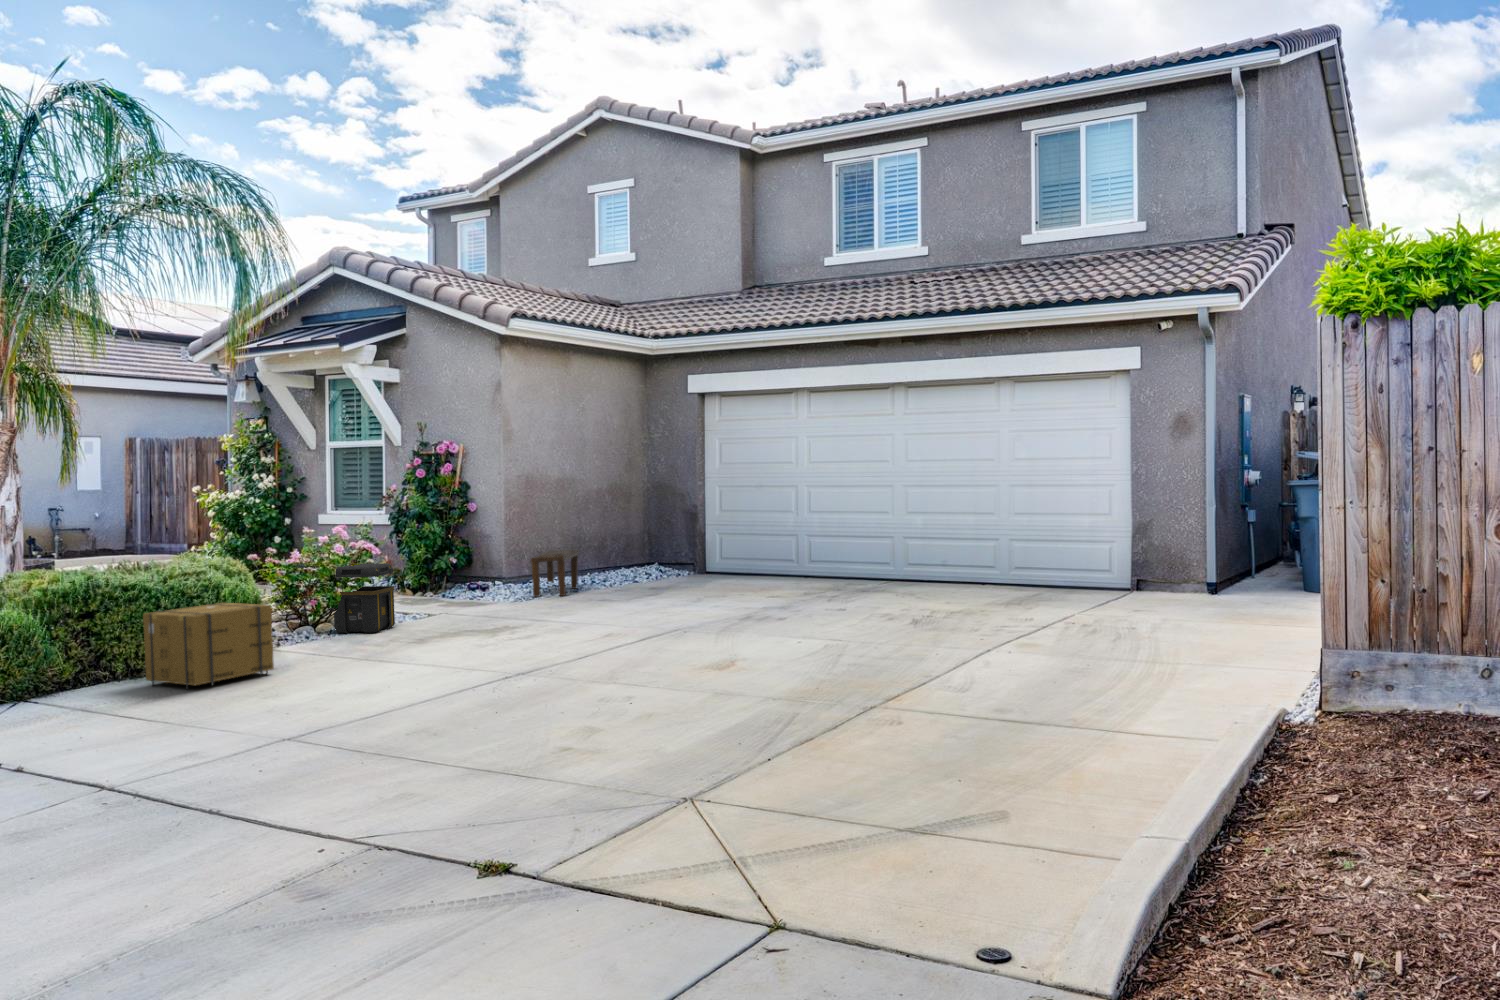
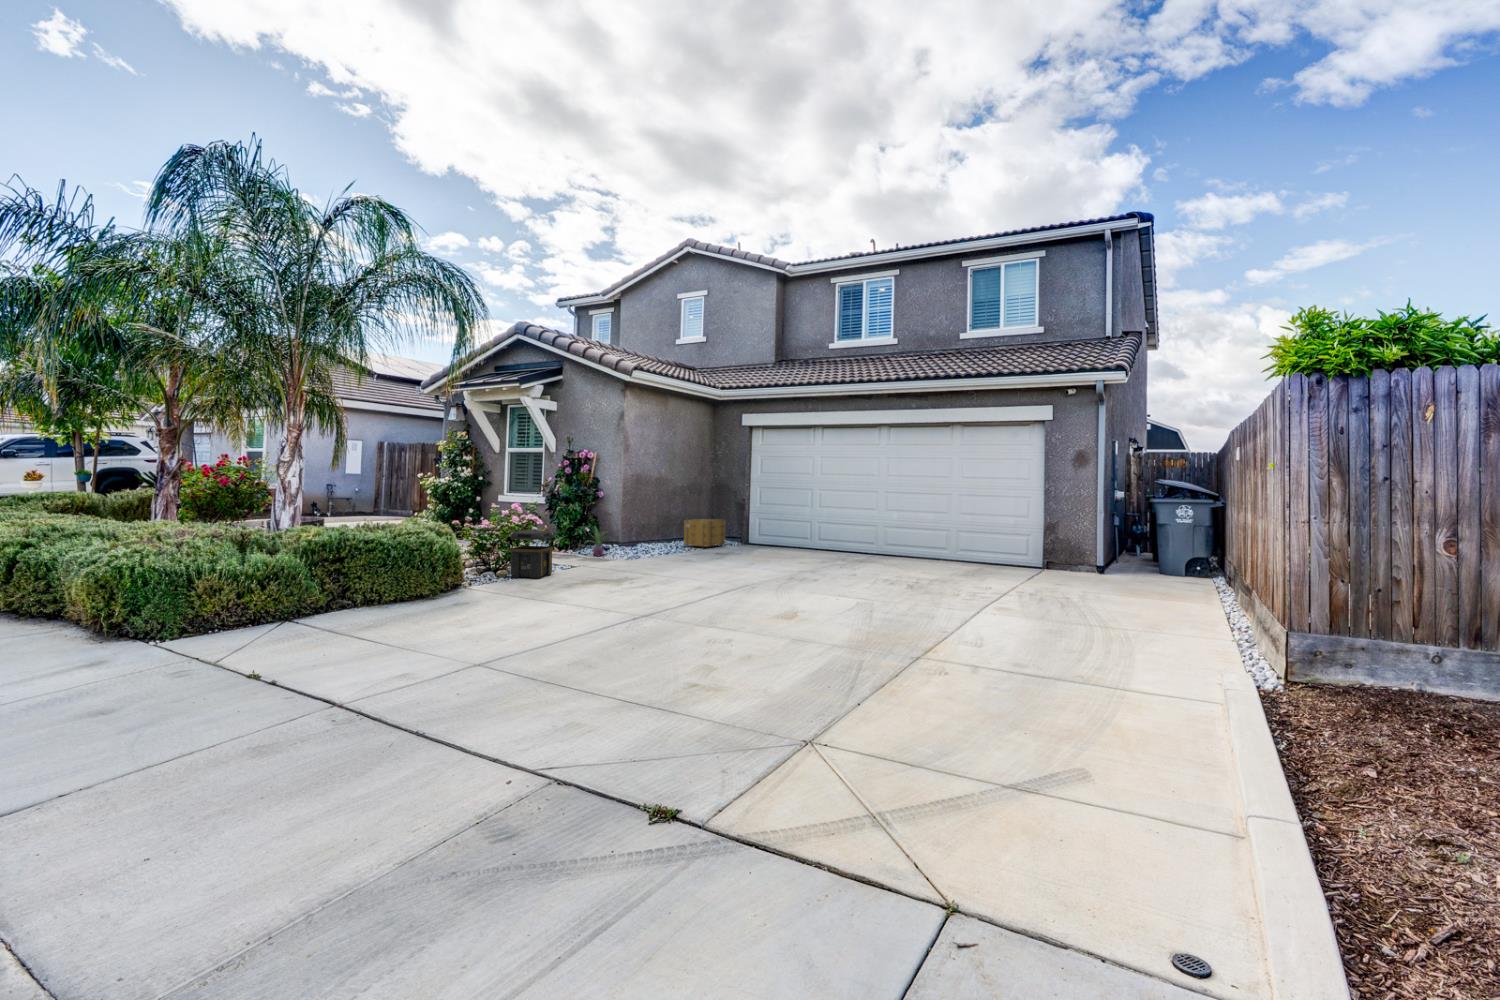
bench: present [531,550,579,597] -> none [641,526,671,557]
decorative plant: none [445,553,491,599] -> present [593,527,604,556]
cardboard box: present [143,603,274,690] -> present [684,519,726,547]

